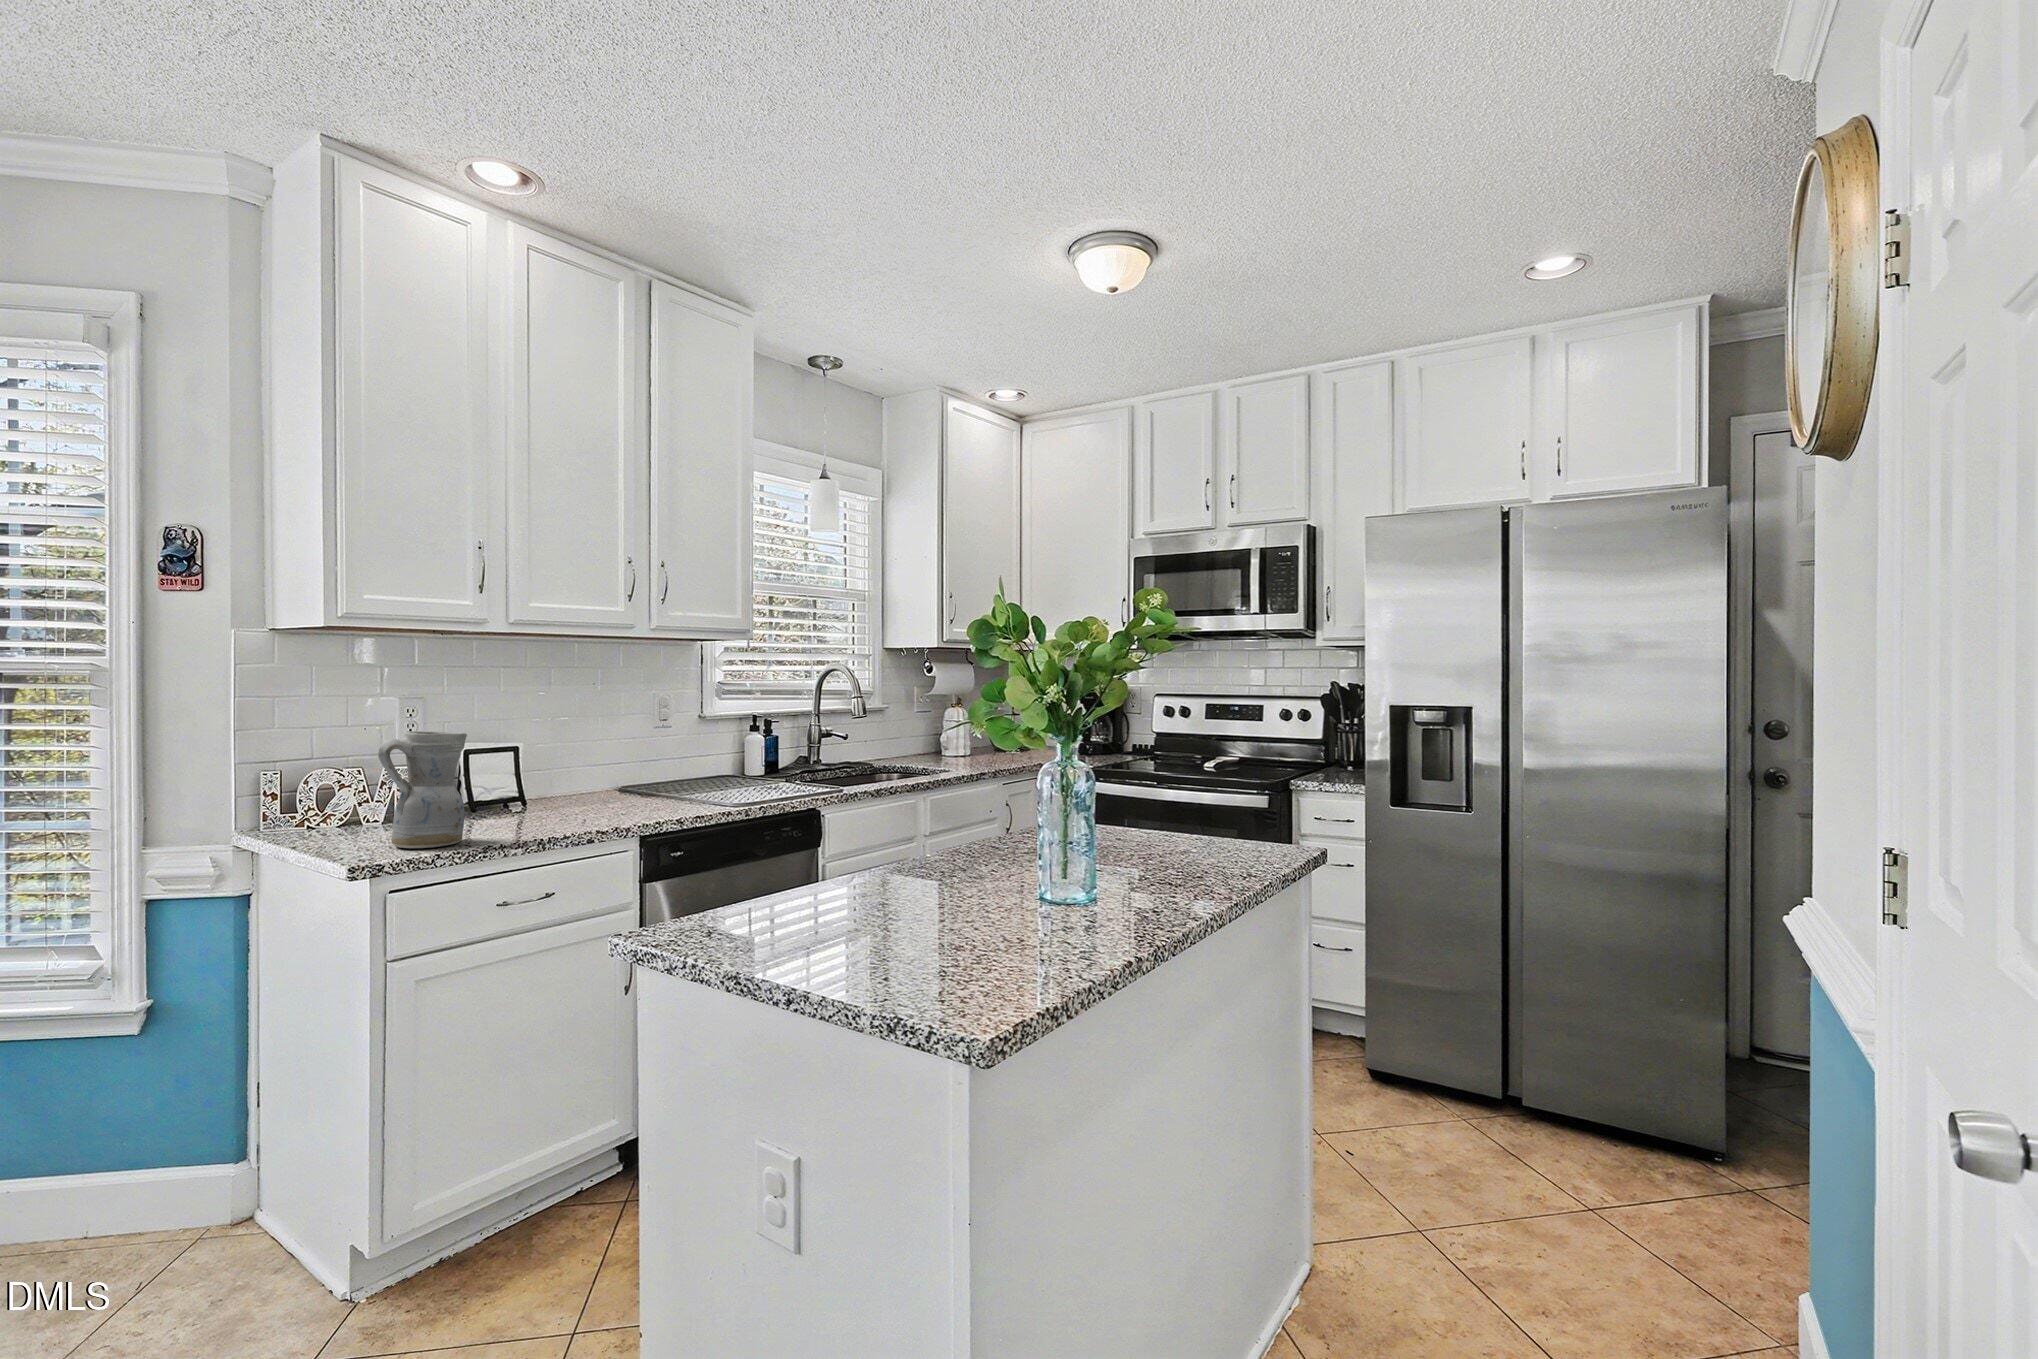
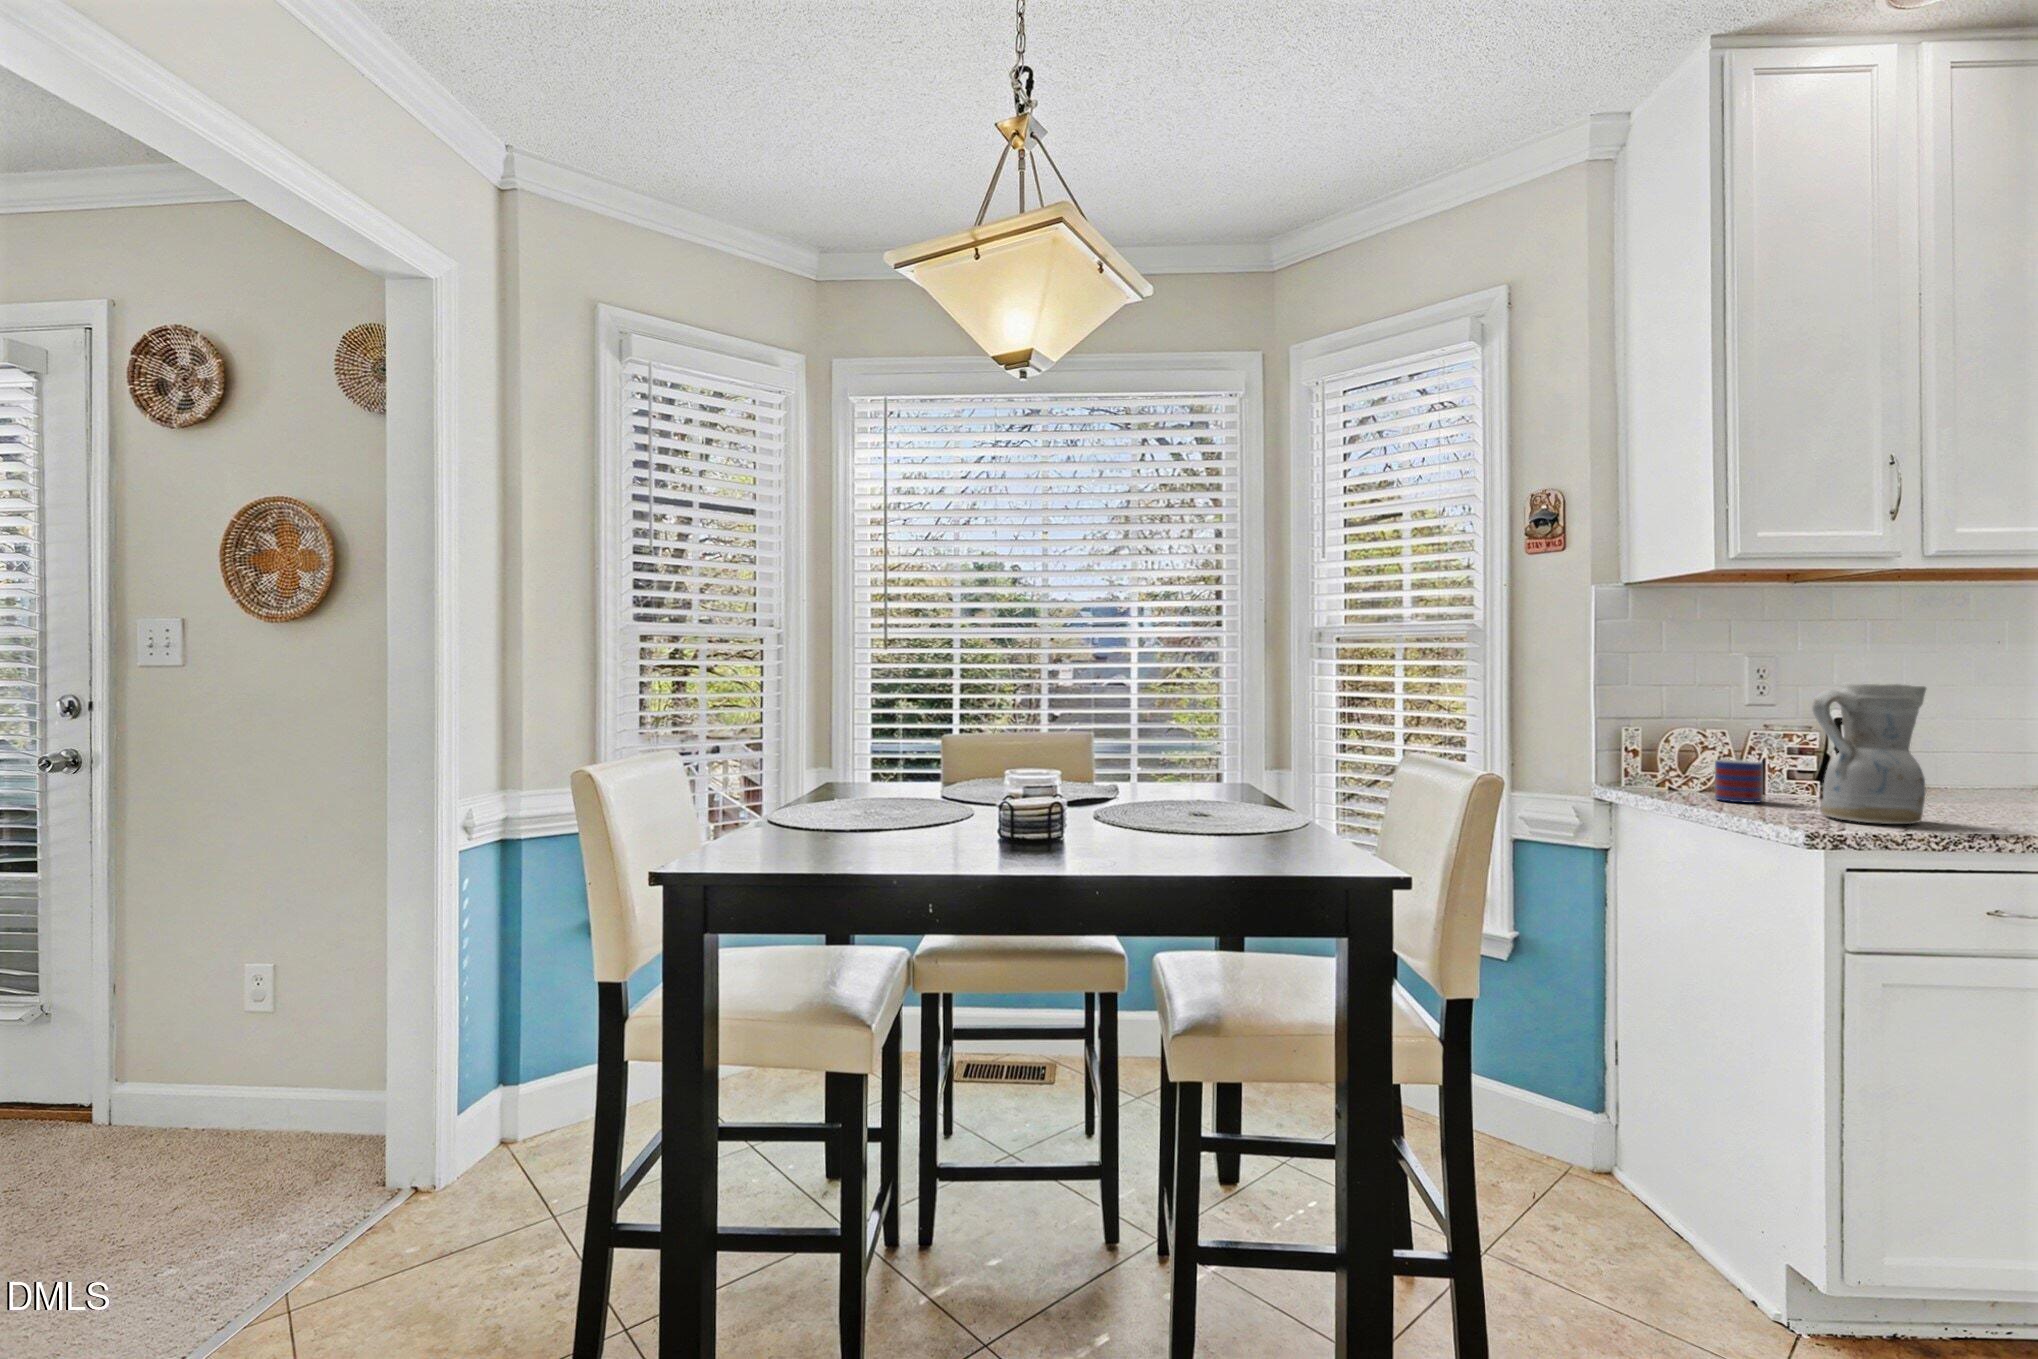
mug: none [329,798,370,838] -> present [1715,760,1763,803]

